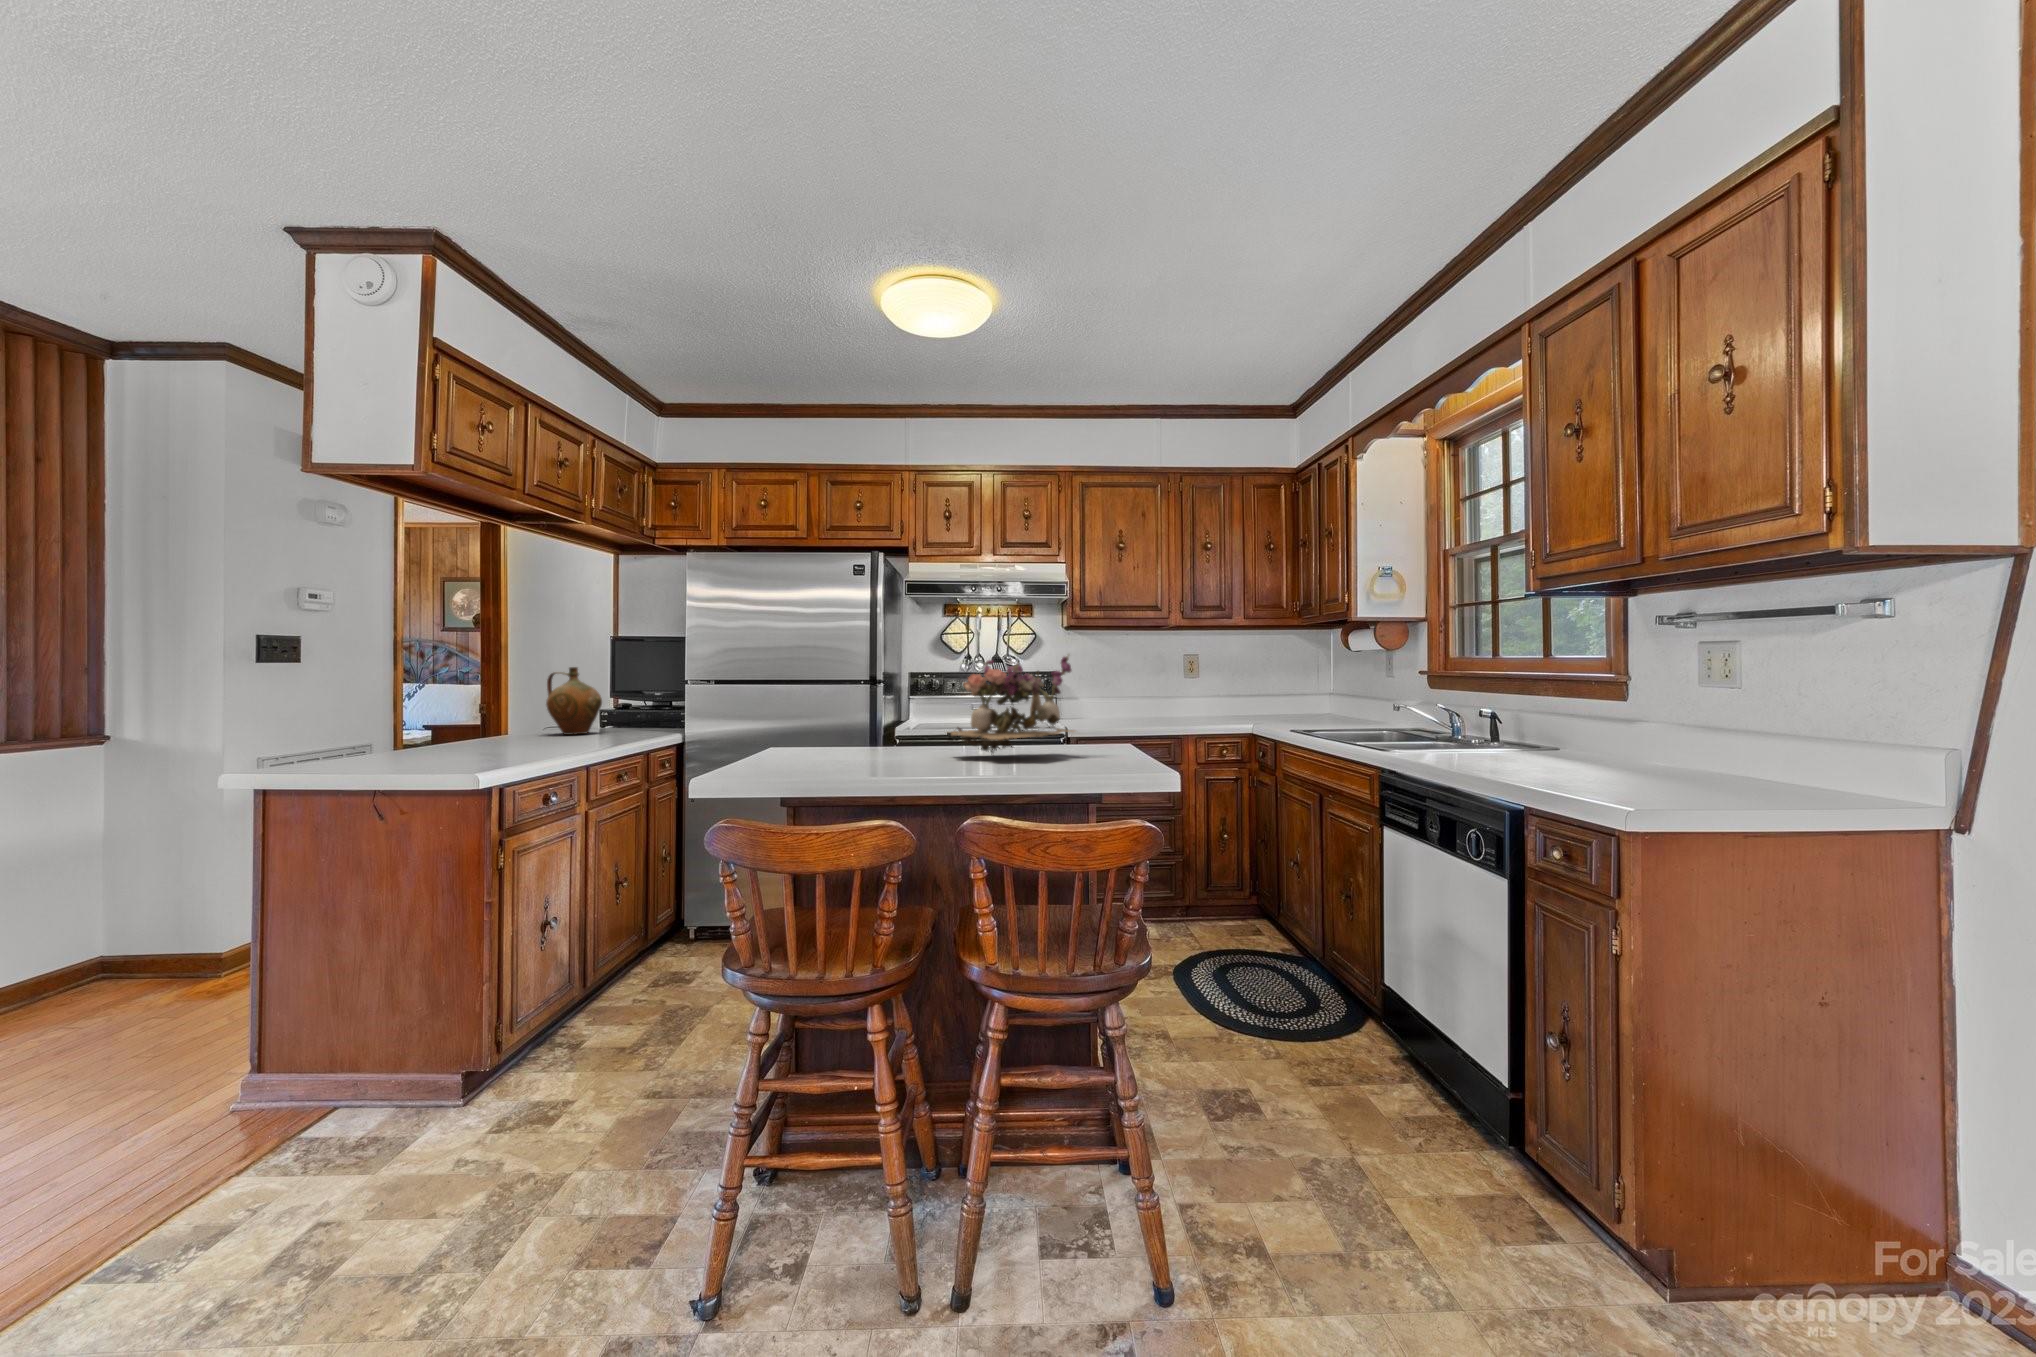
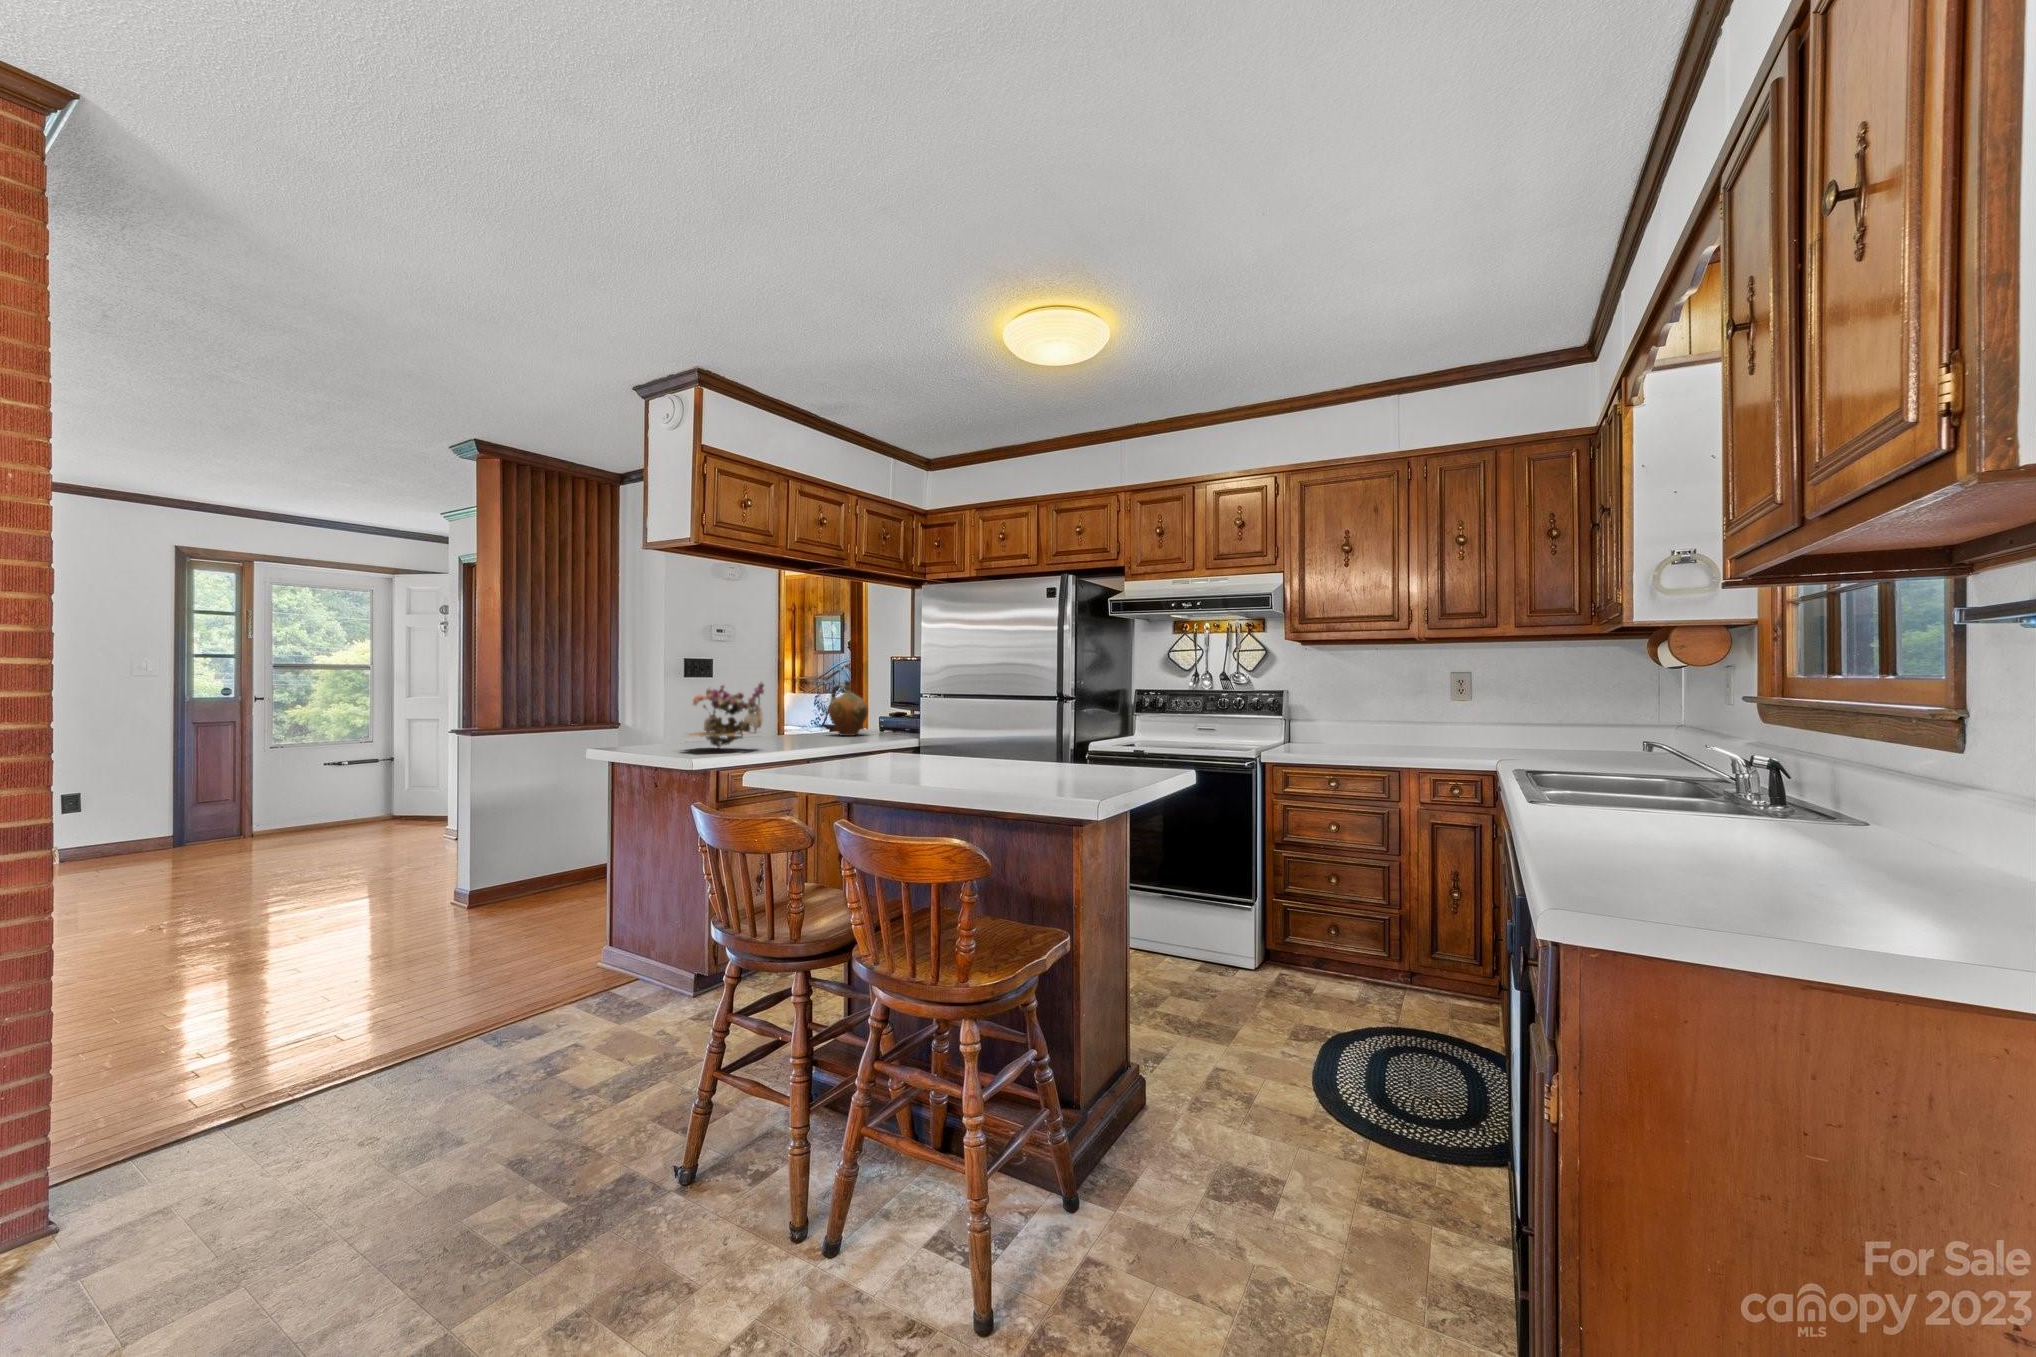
flower arrangement: present [951,656,1074,755] -> present [688,682,764,749]

